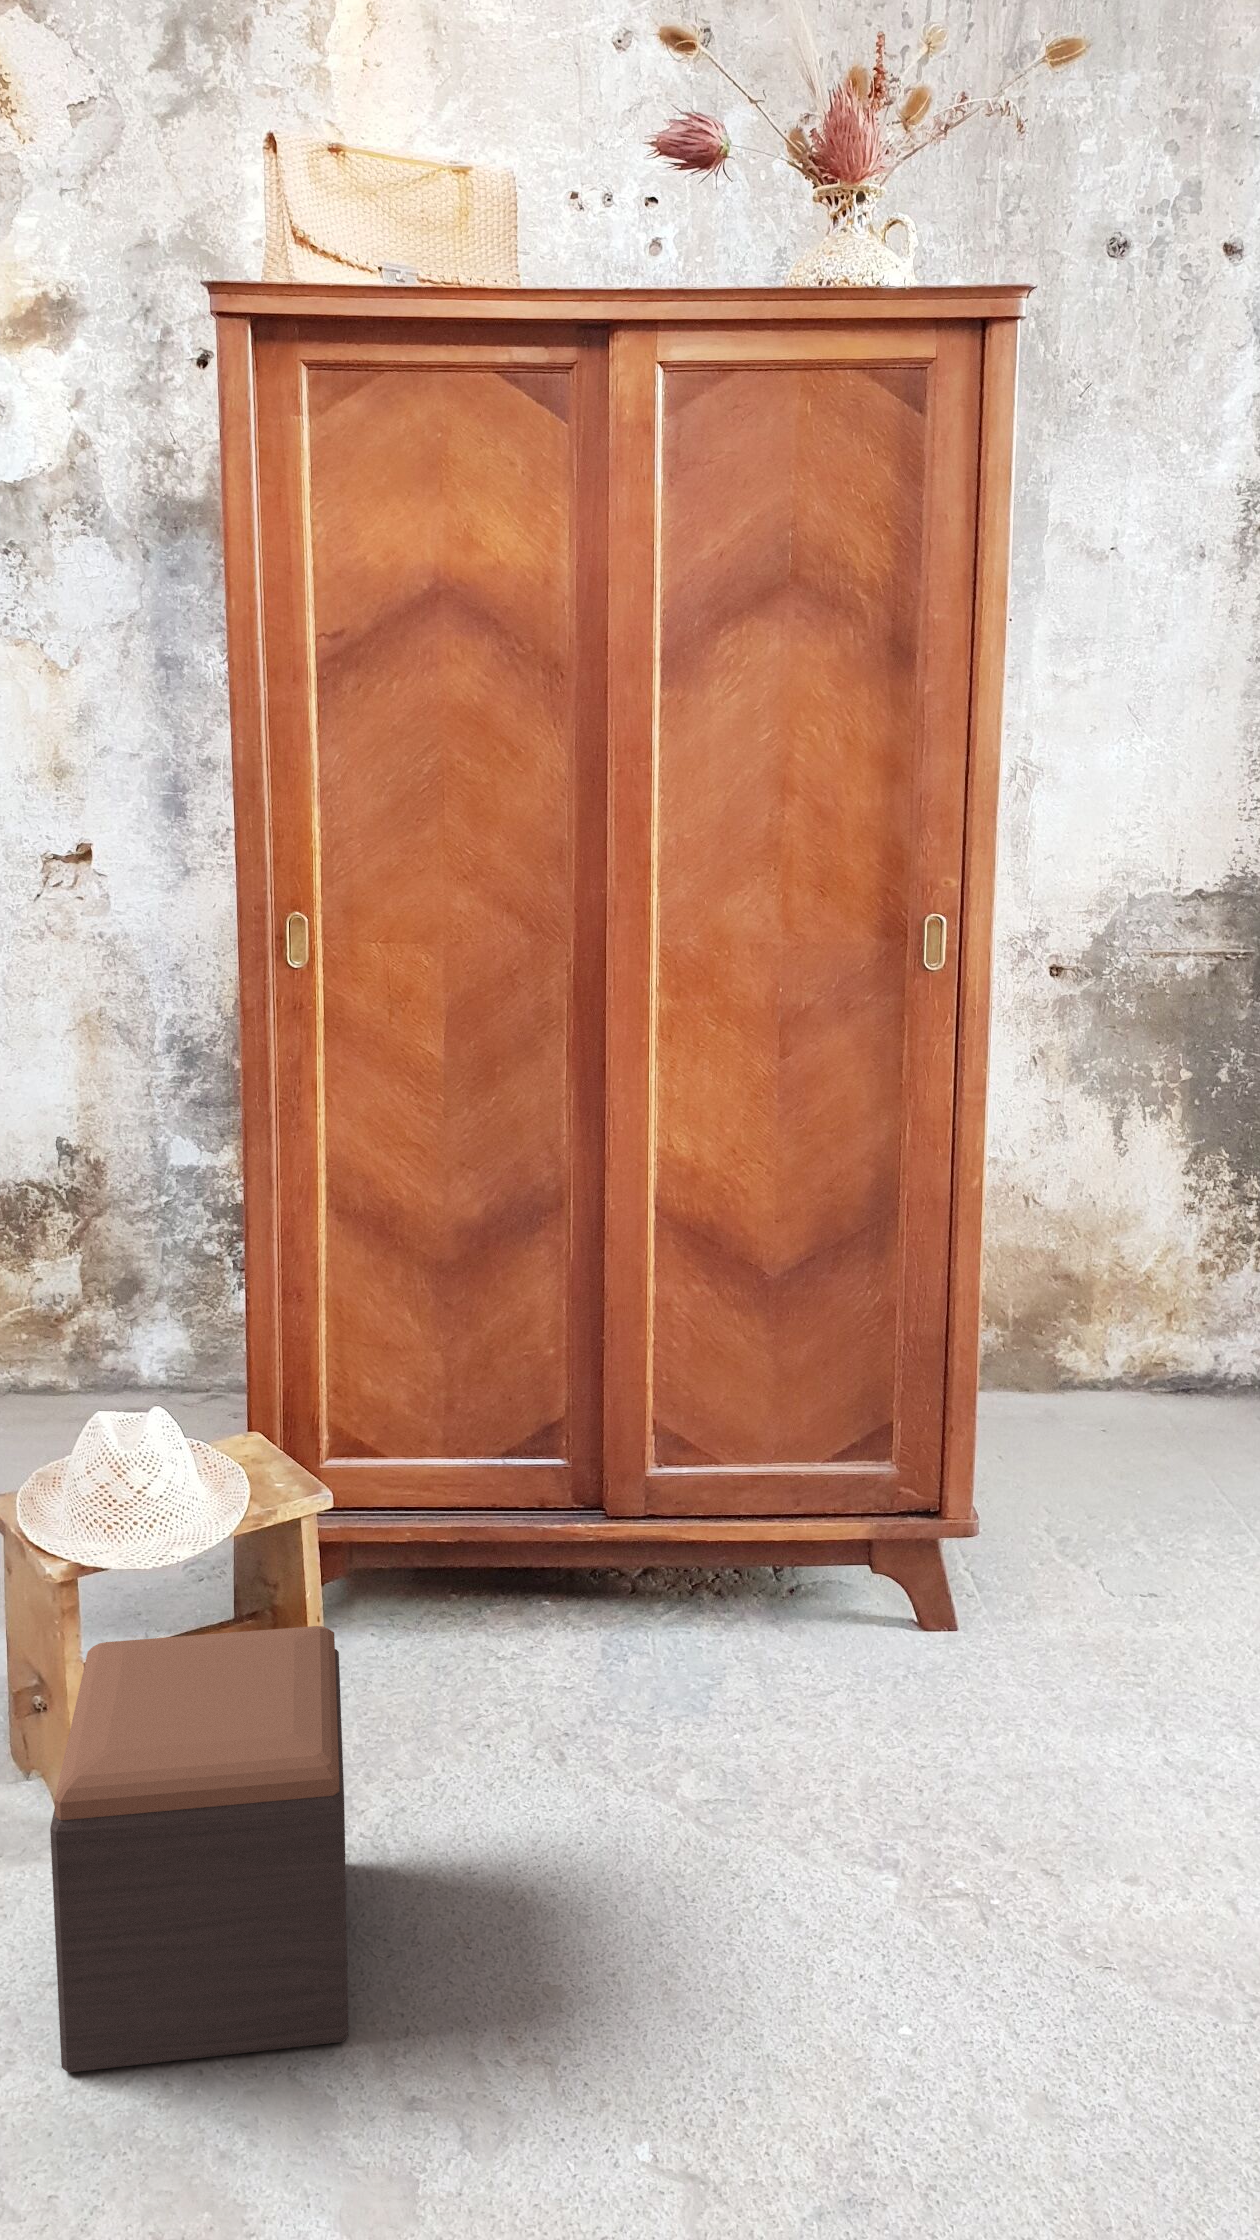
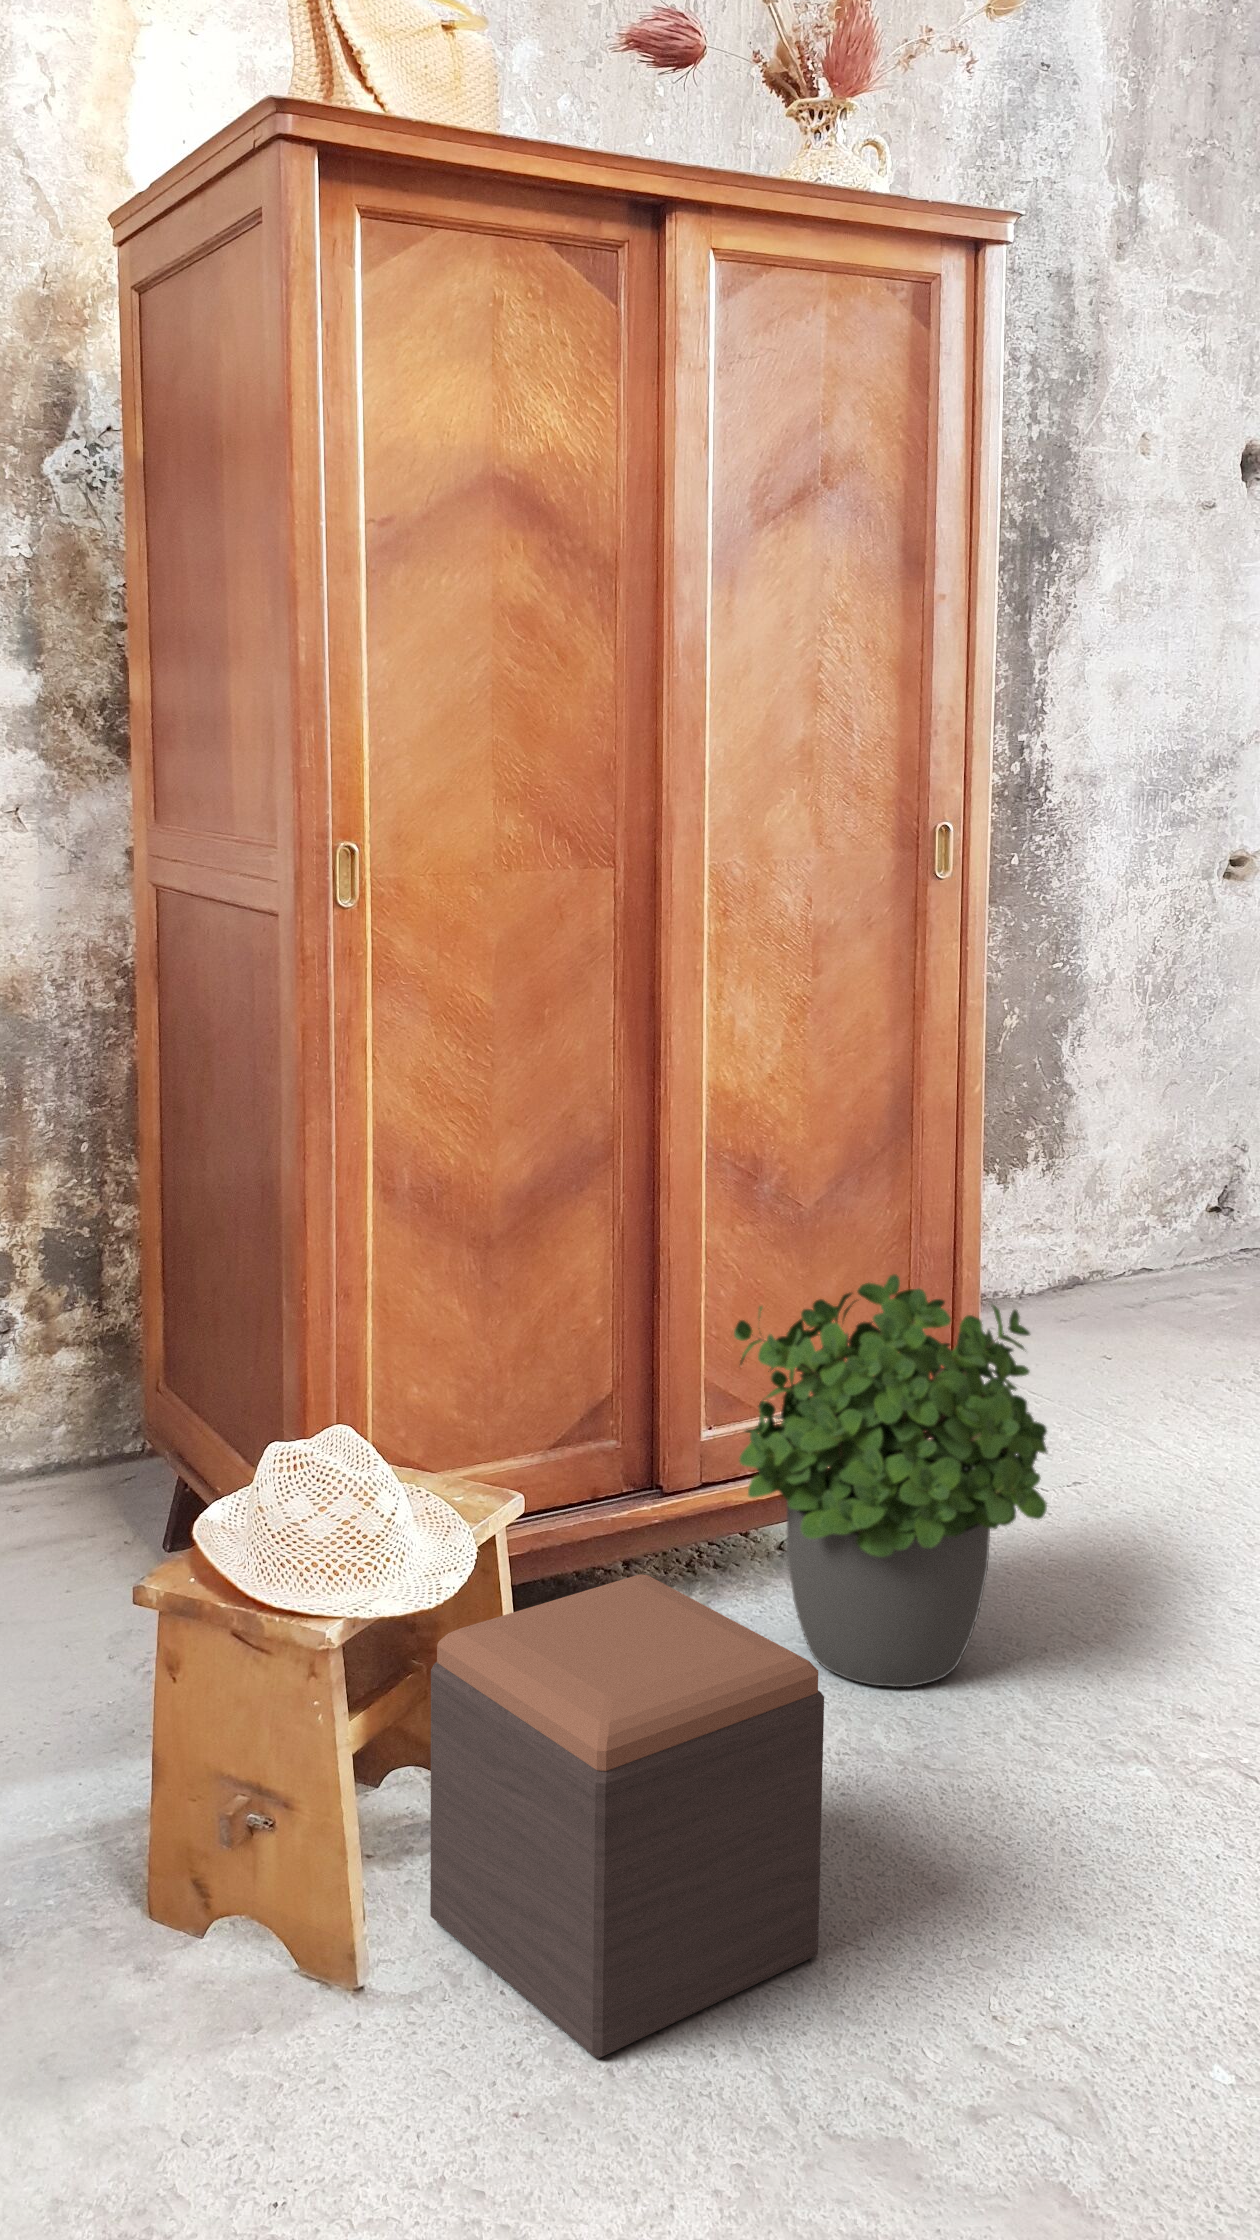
potted plant: none [596,1363,935,1784] -> present [734,1274,1047,1687]

